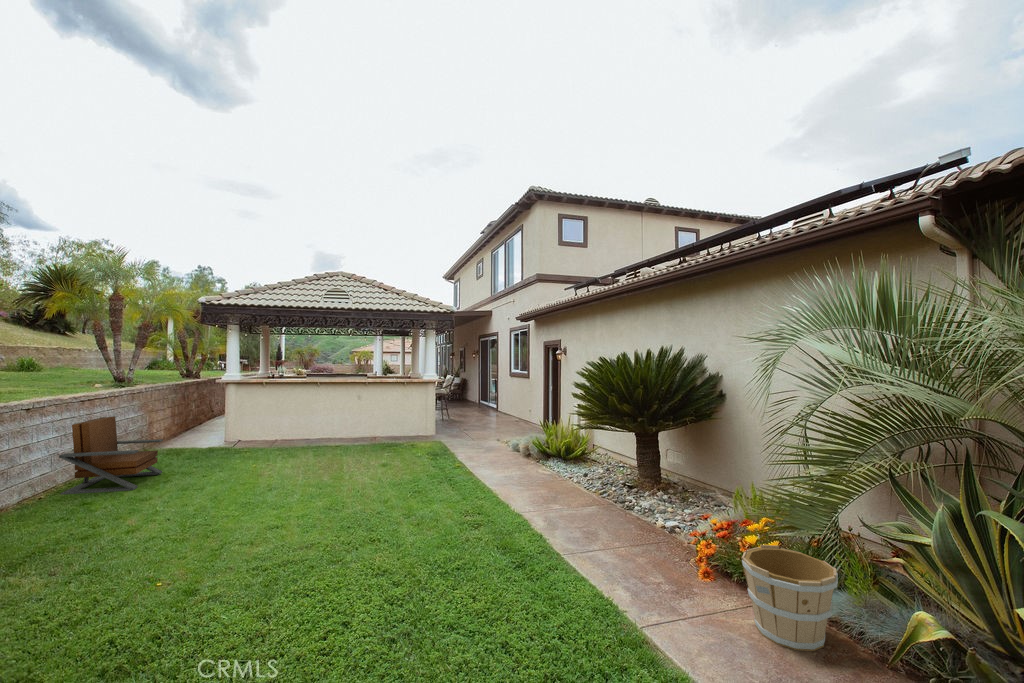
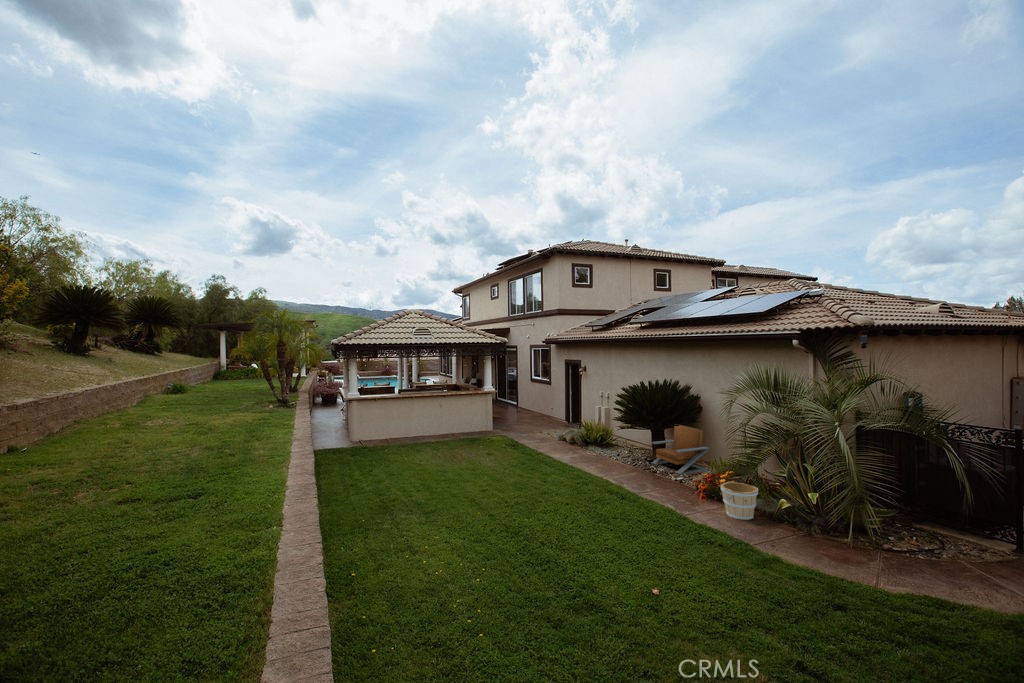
lounge chair: present [59,416,163,495] -> present [652,425,709,474]

